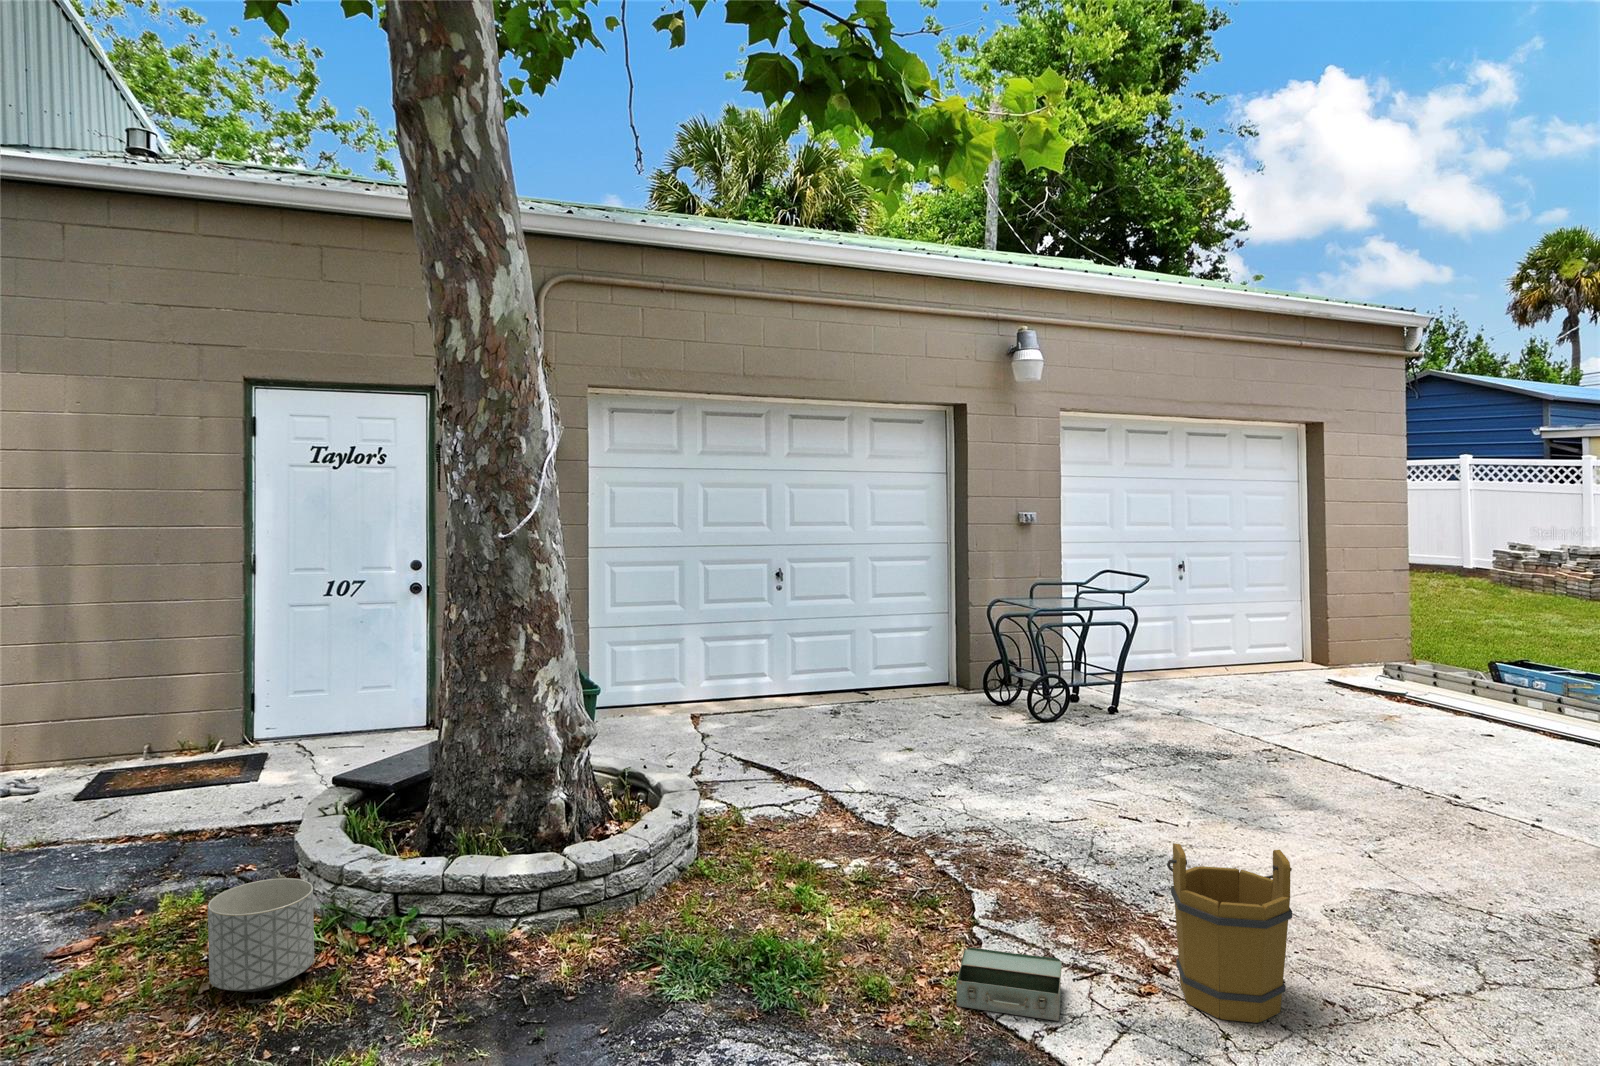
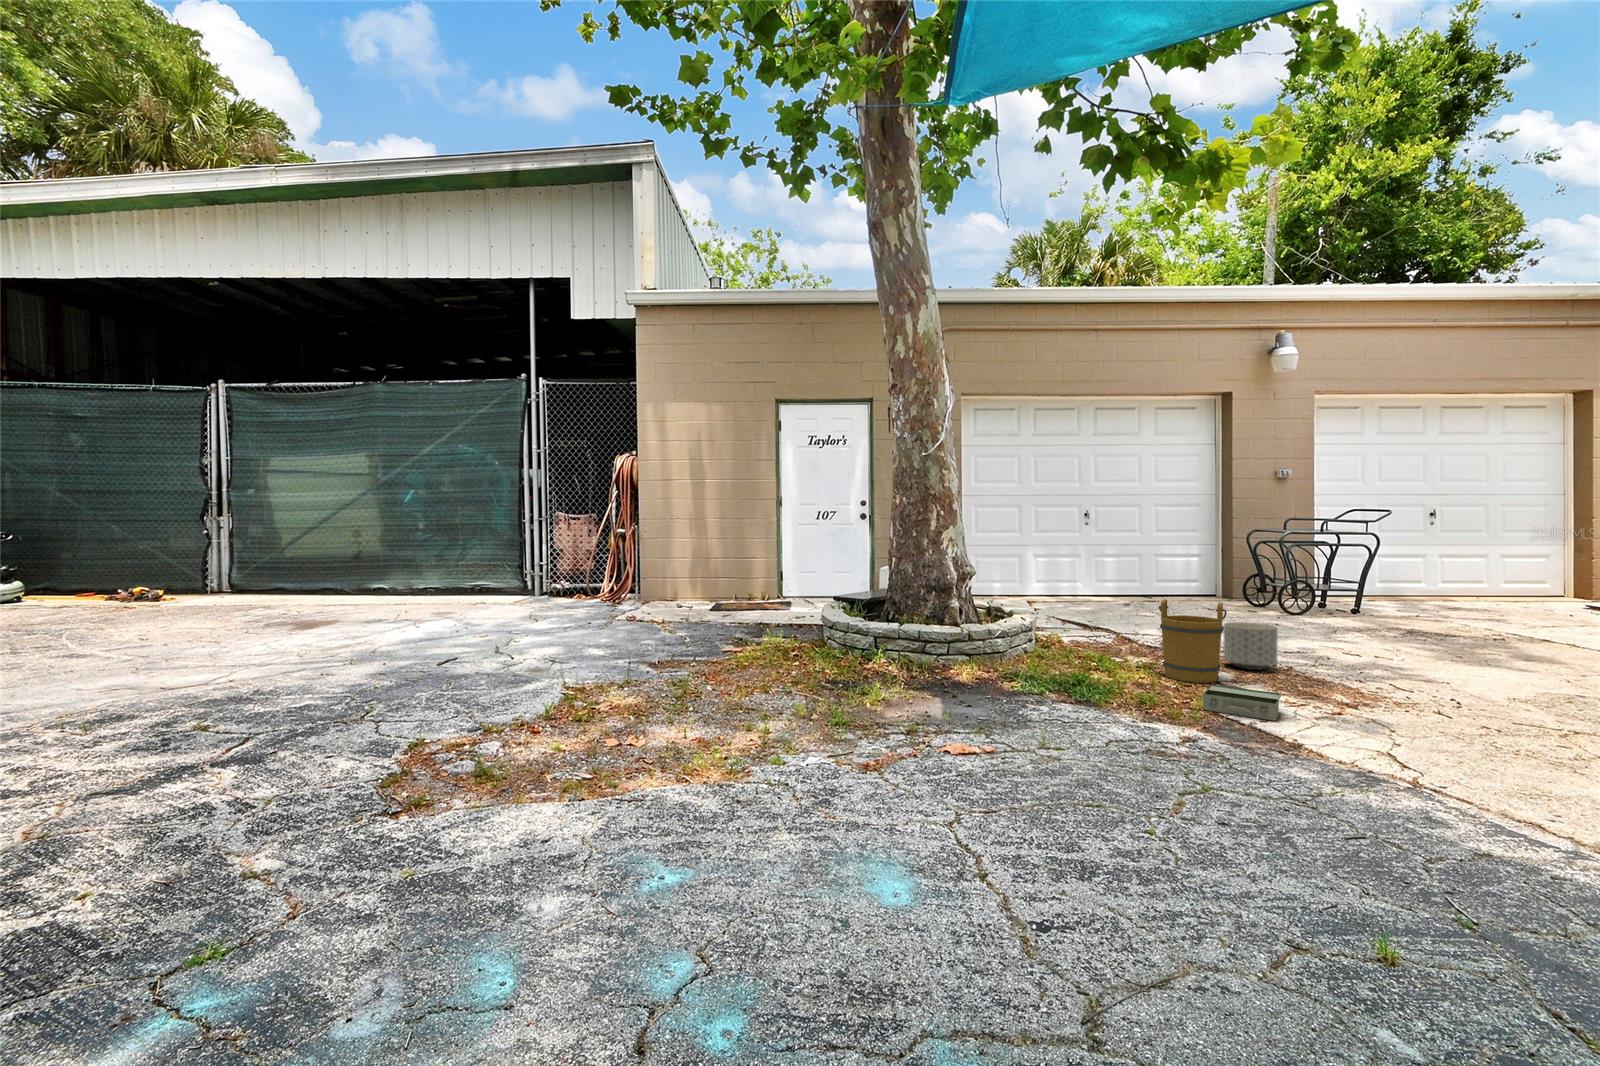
bucket: present [1167,843,1292,1023] -> present [1159,599,1227,683]
planter: present [208,878,314,992] -> present [1223,622,1278,670]

